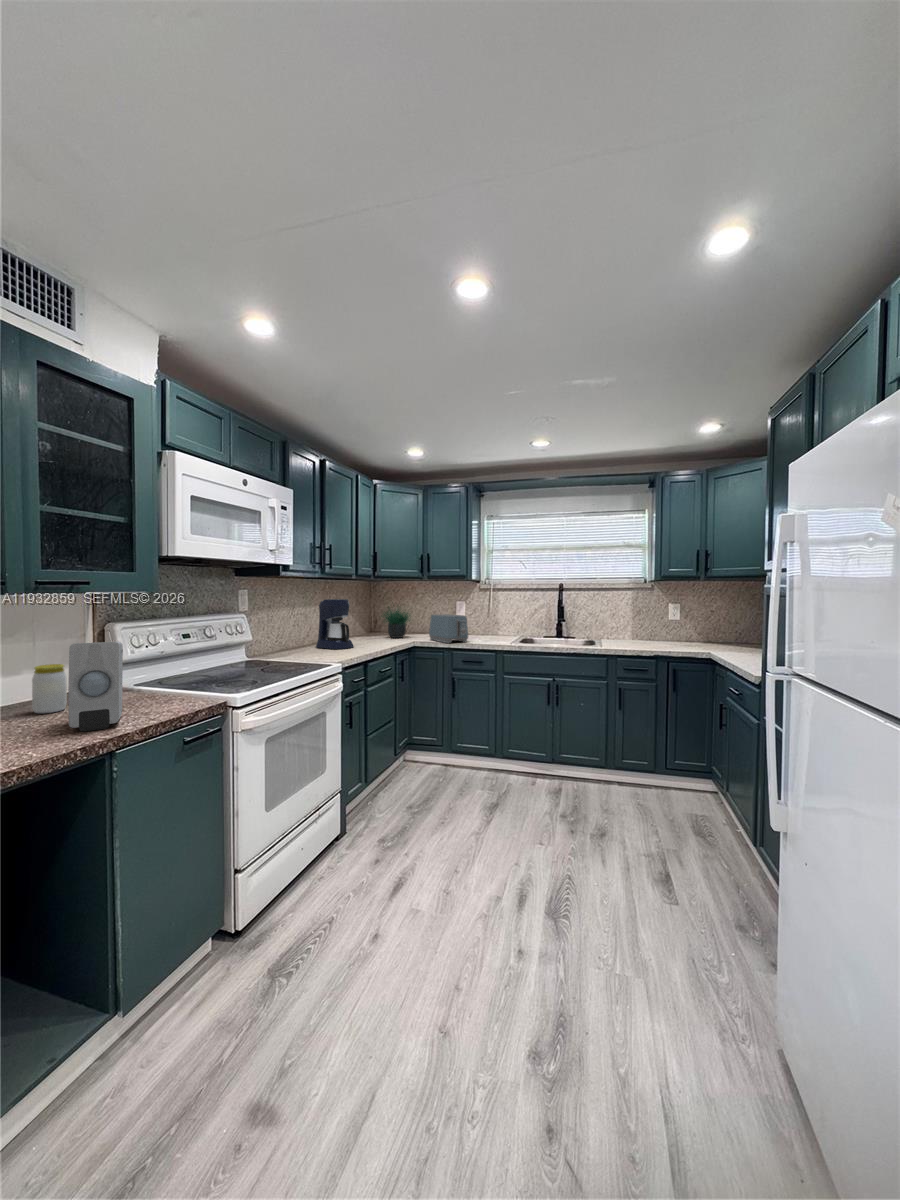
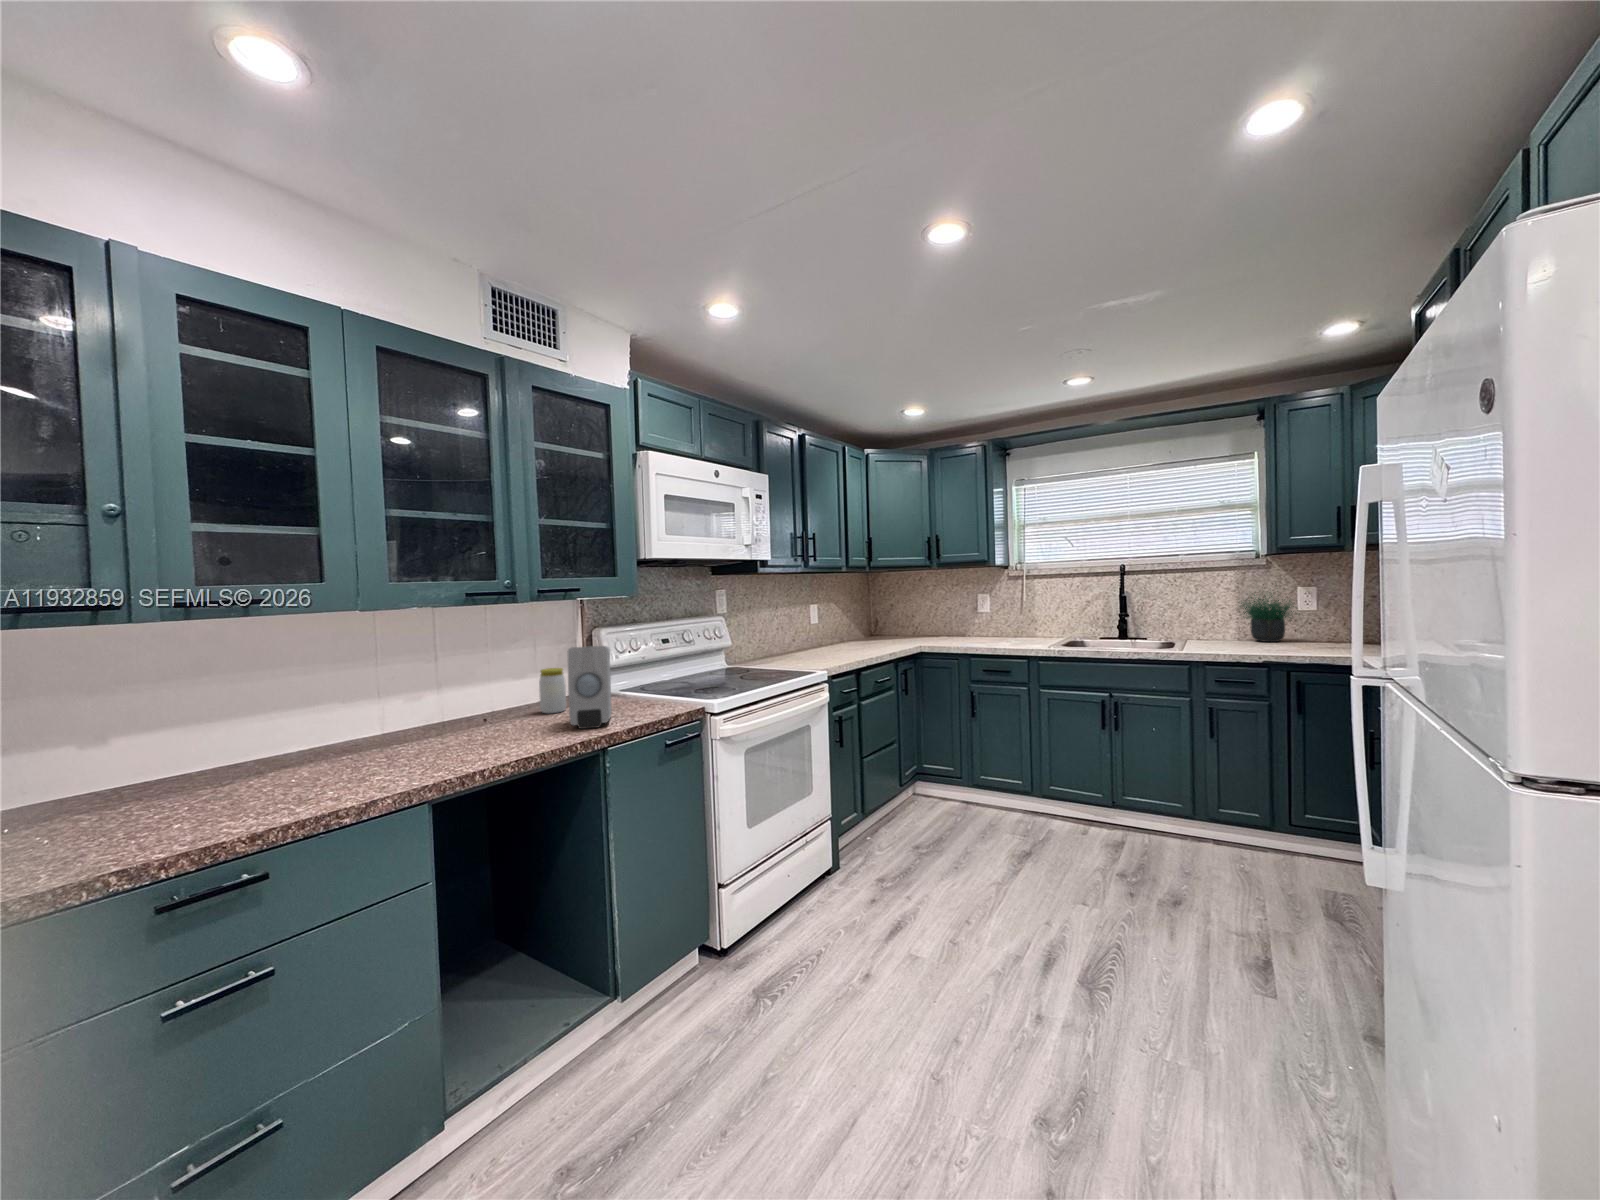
coffee maker: present [316,599,354,649] -> none [802,597,845,655]
potted plant: present [384,609,410,638] -> present [1240,595,1294,642]
toaster: present [429,614,468,643] -> none [939,611,990,648]

